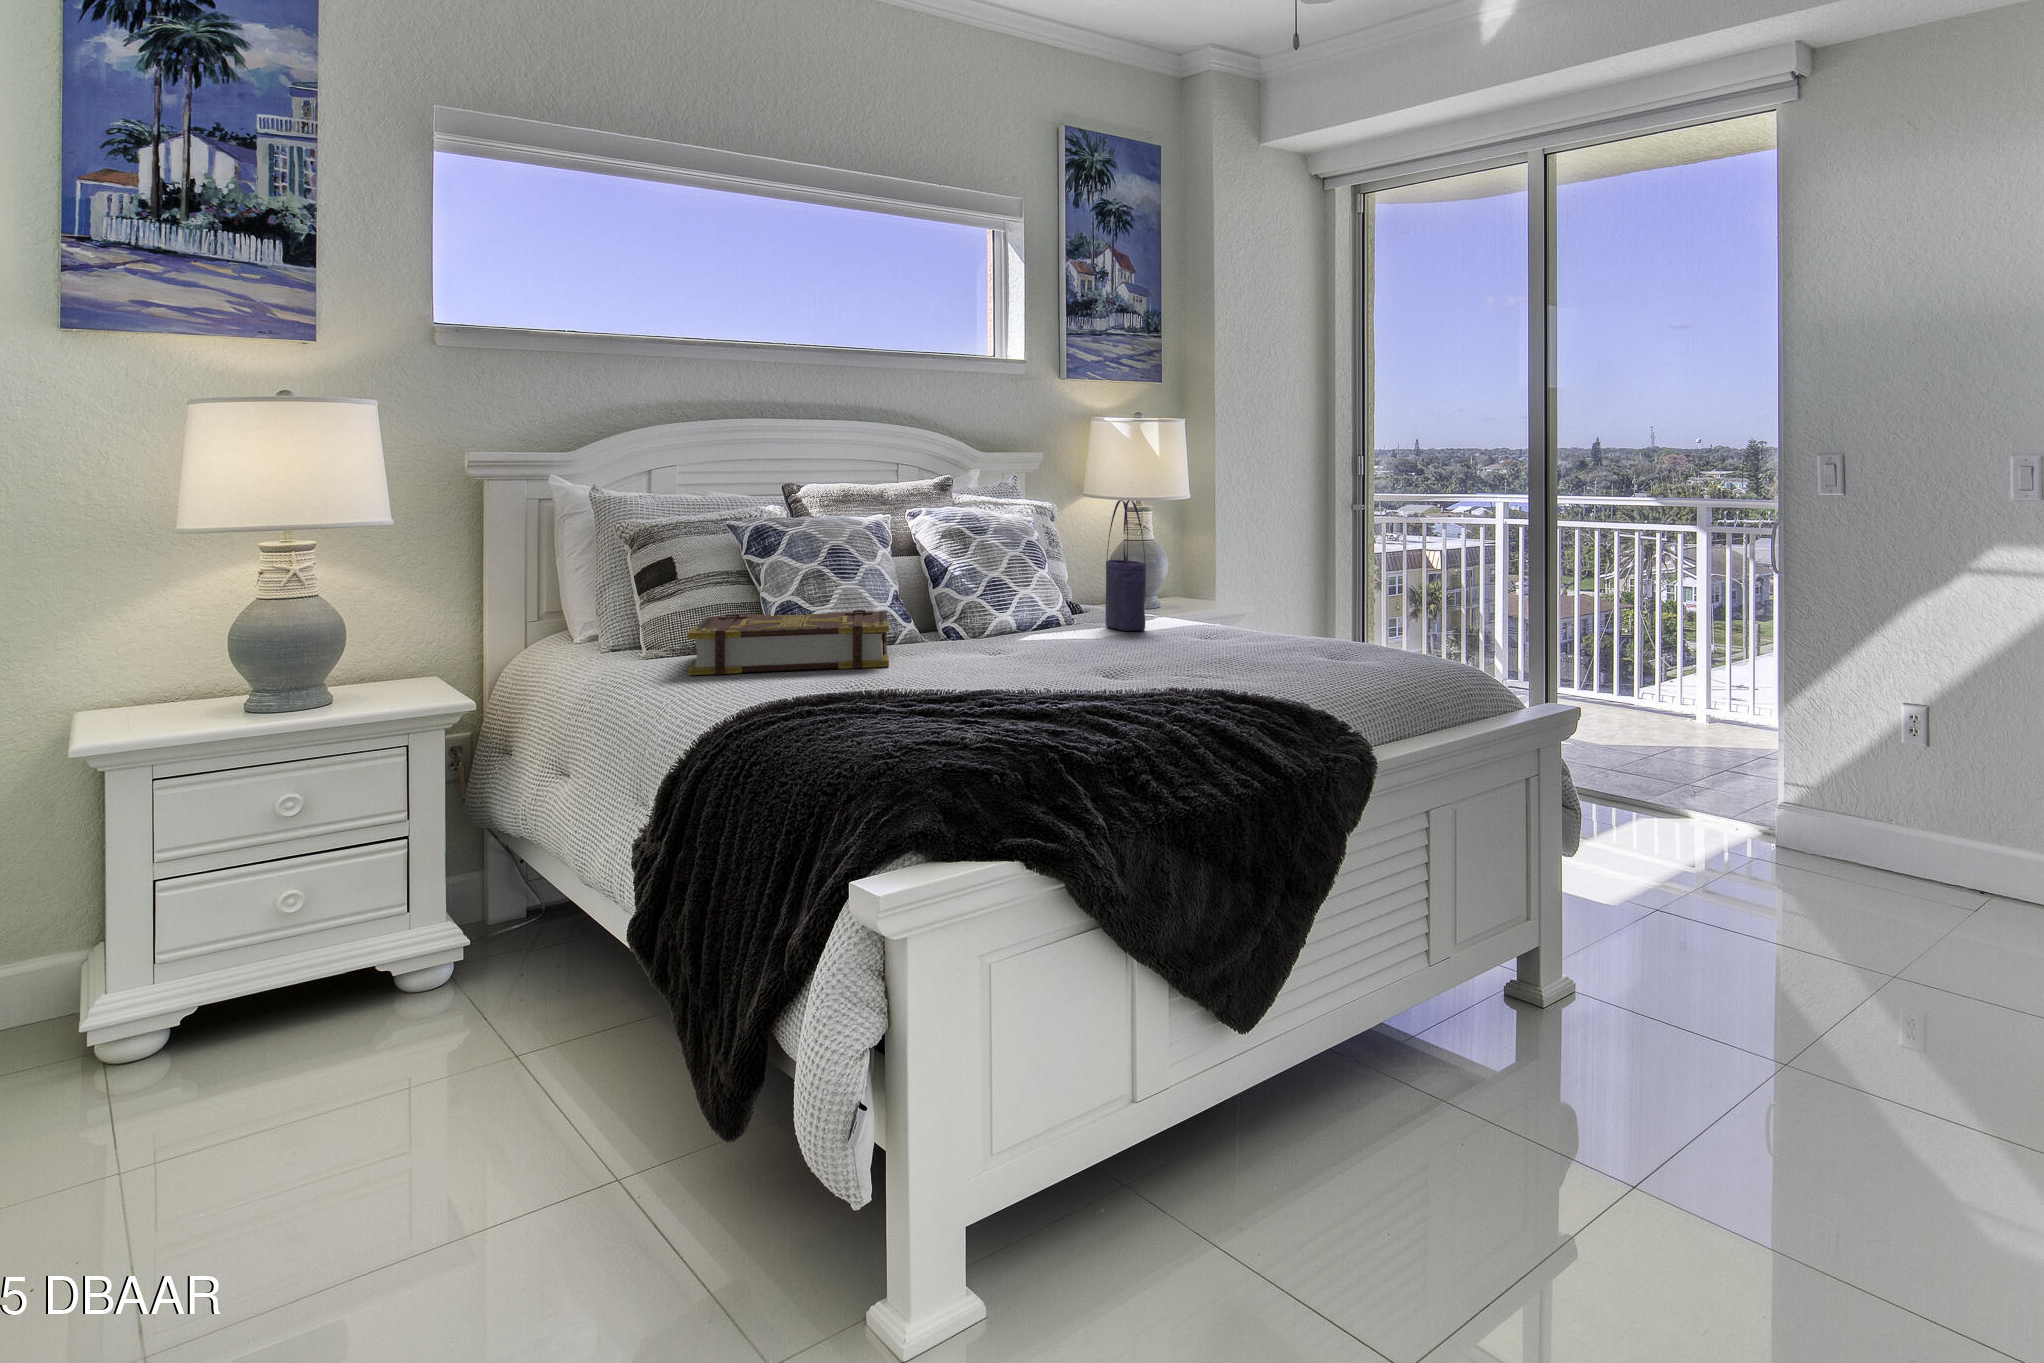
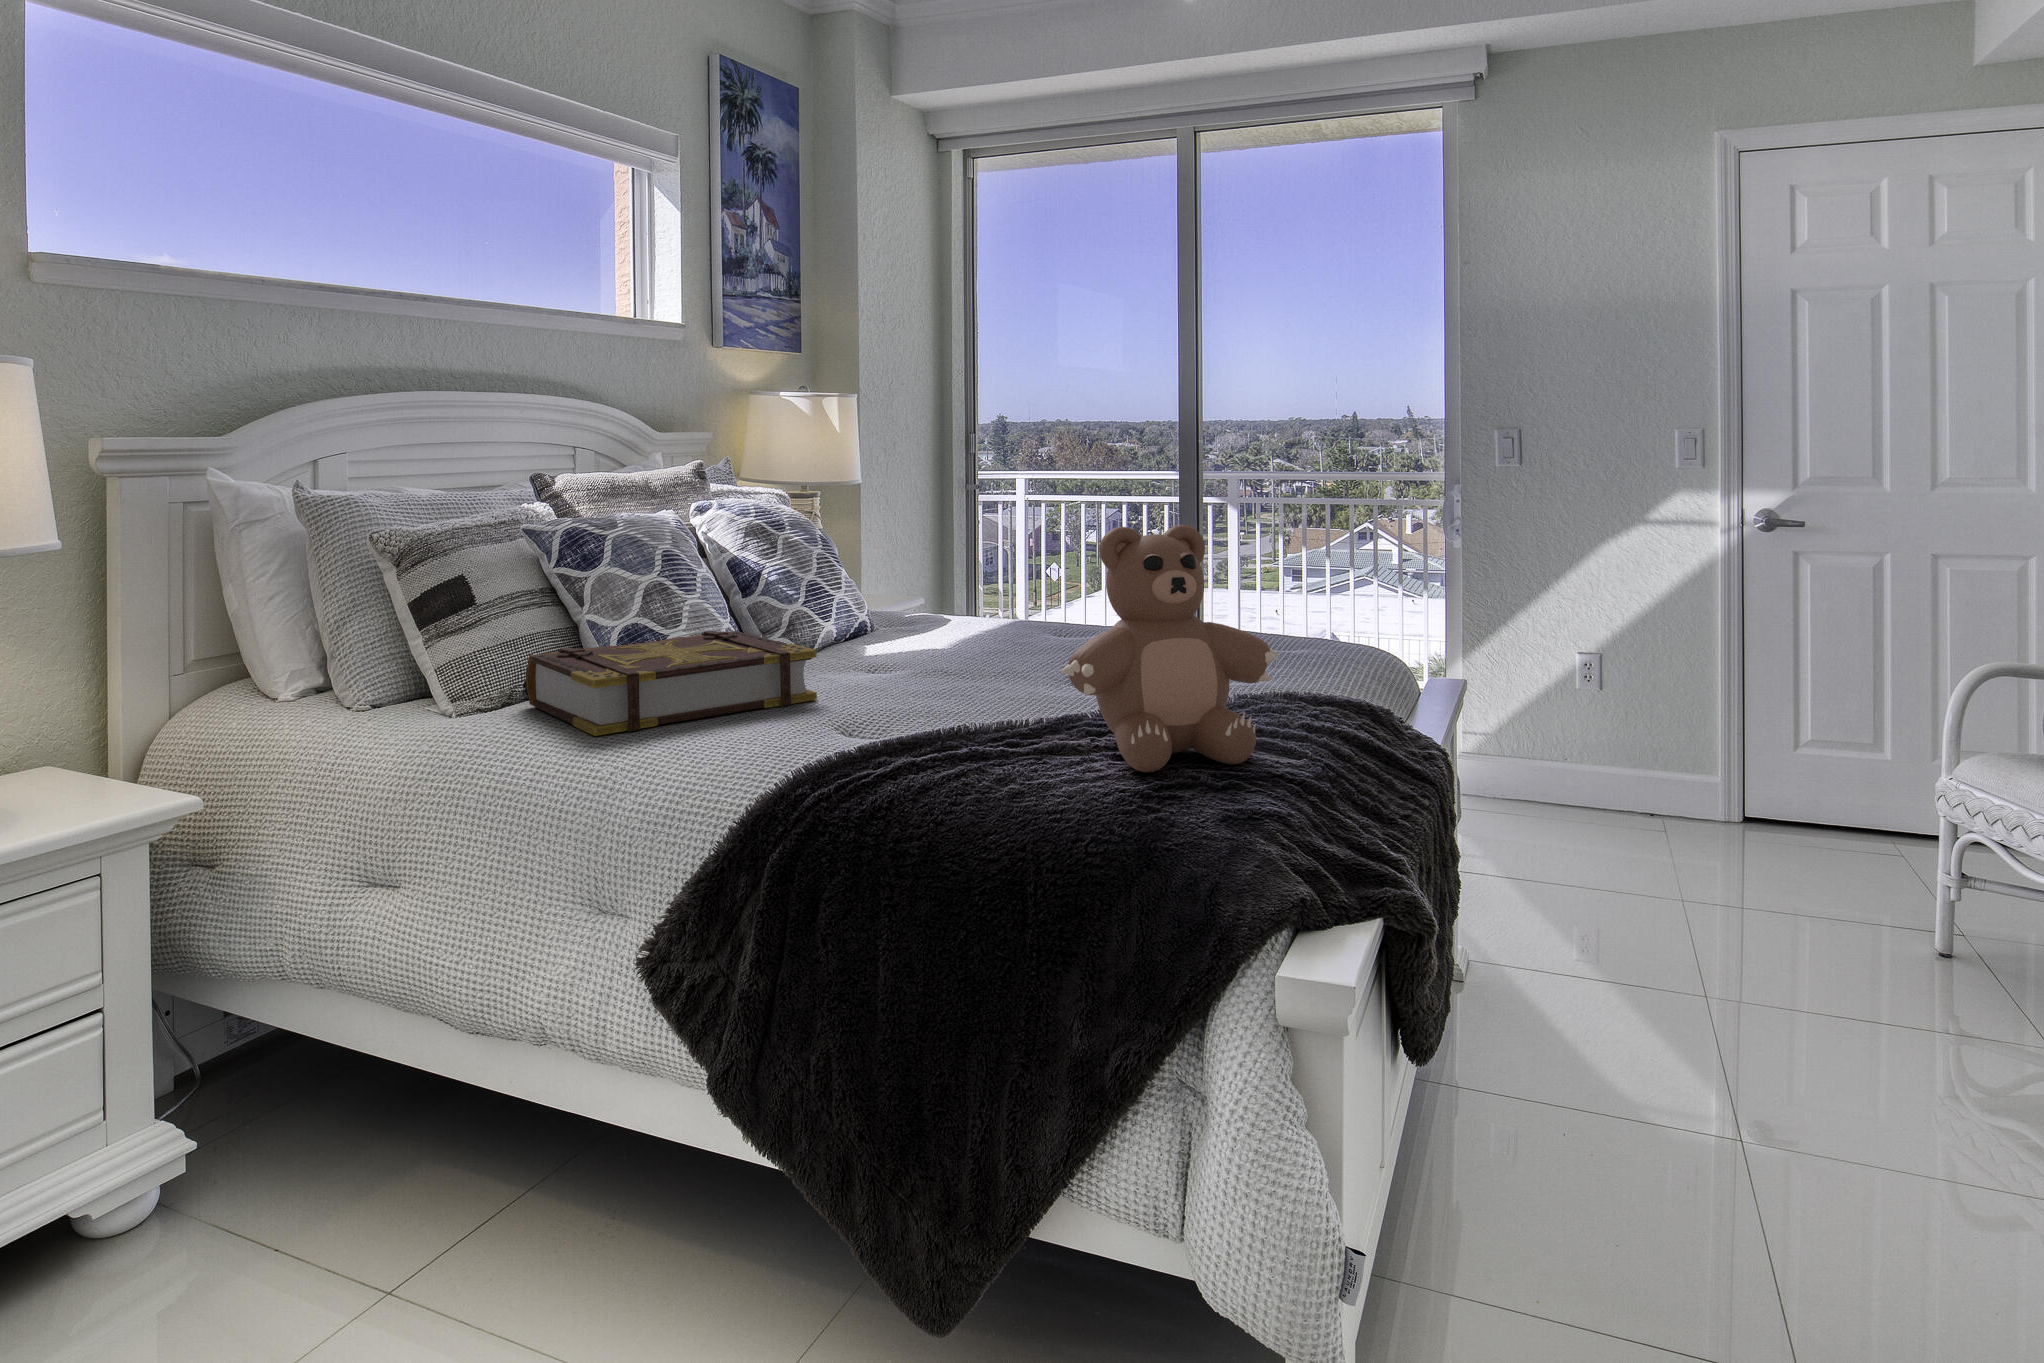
tote bag: present [1106,500,1146,631] -> none [904,485,964,633]
teddy bear: none [899,528,1094,731] -> present [1061,525,1279,772]

